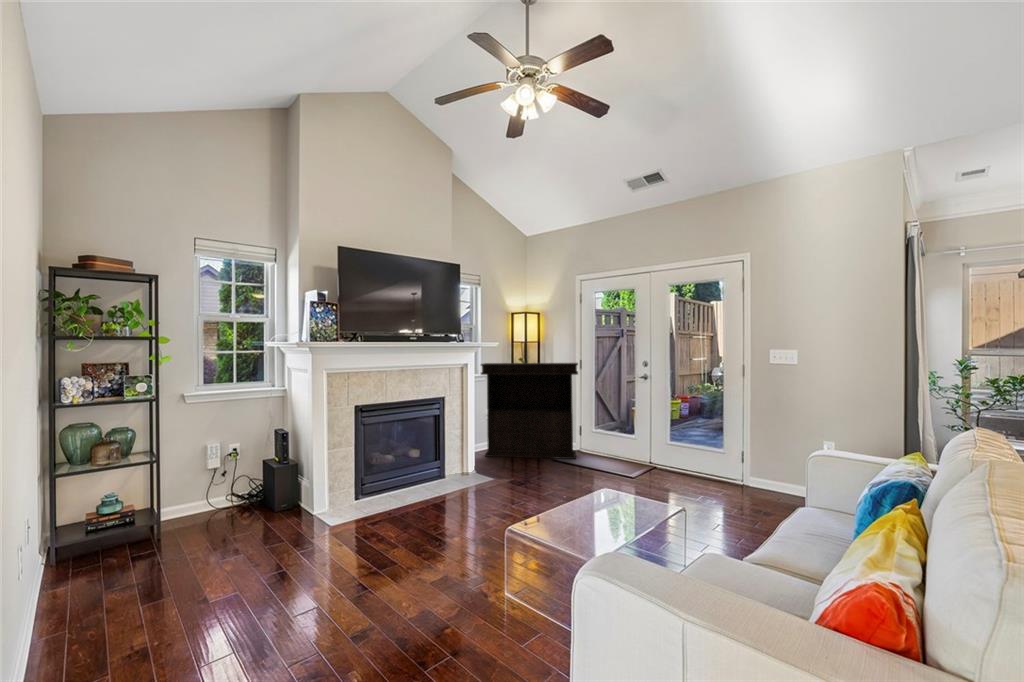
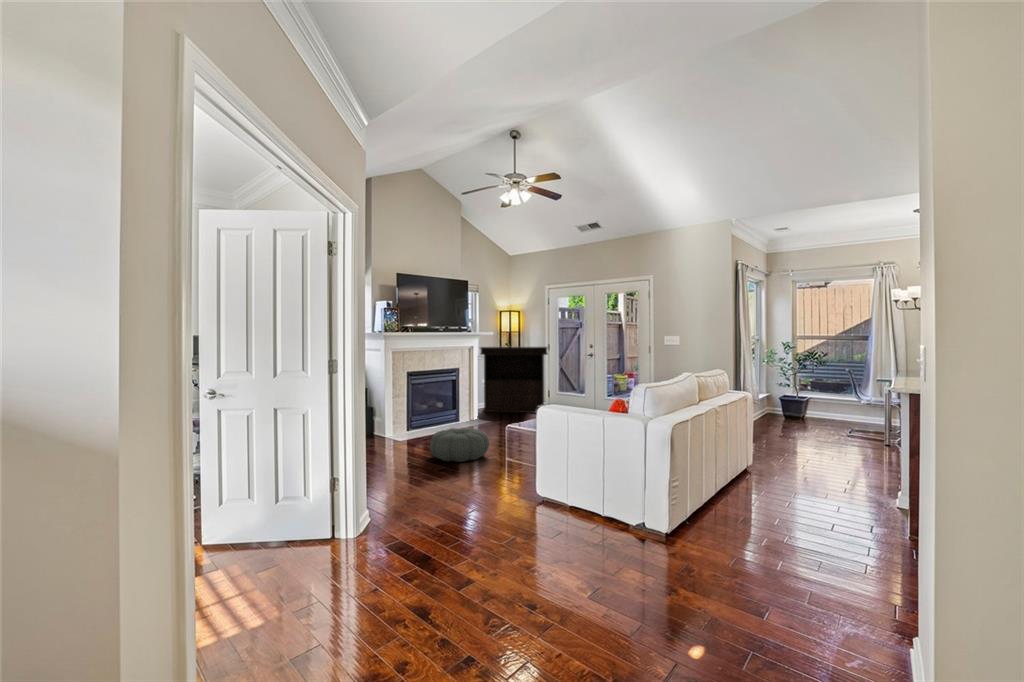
pouf: none [354,519,476,610] -> present [430,428,489,462]

